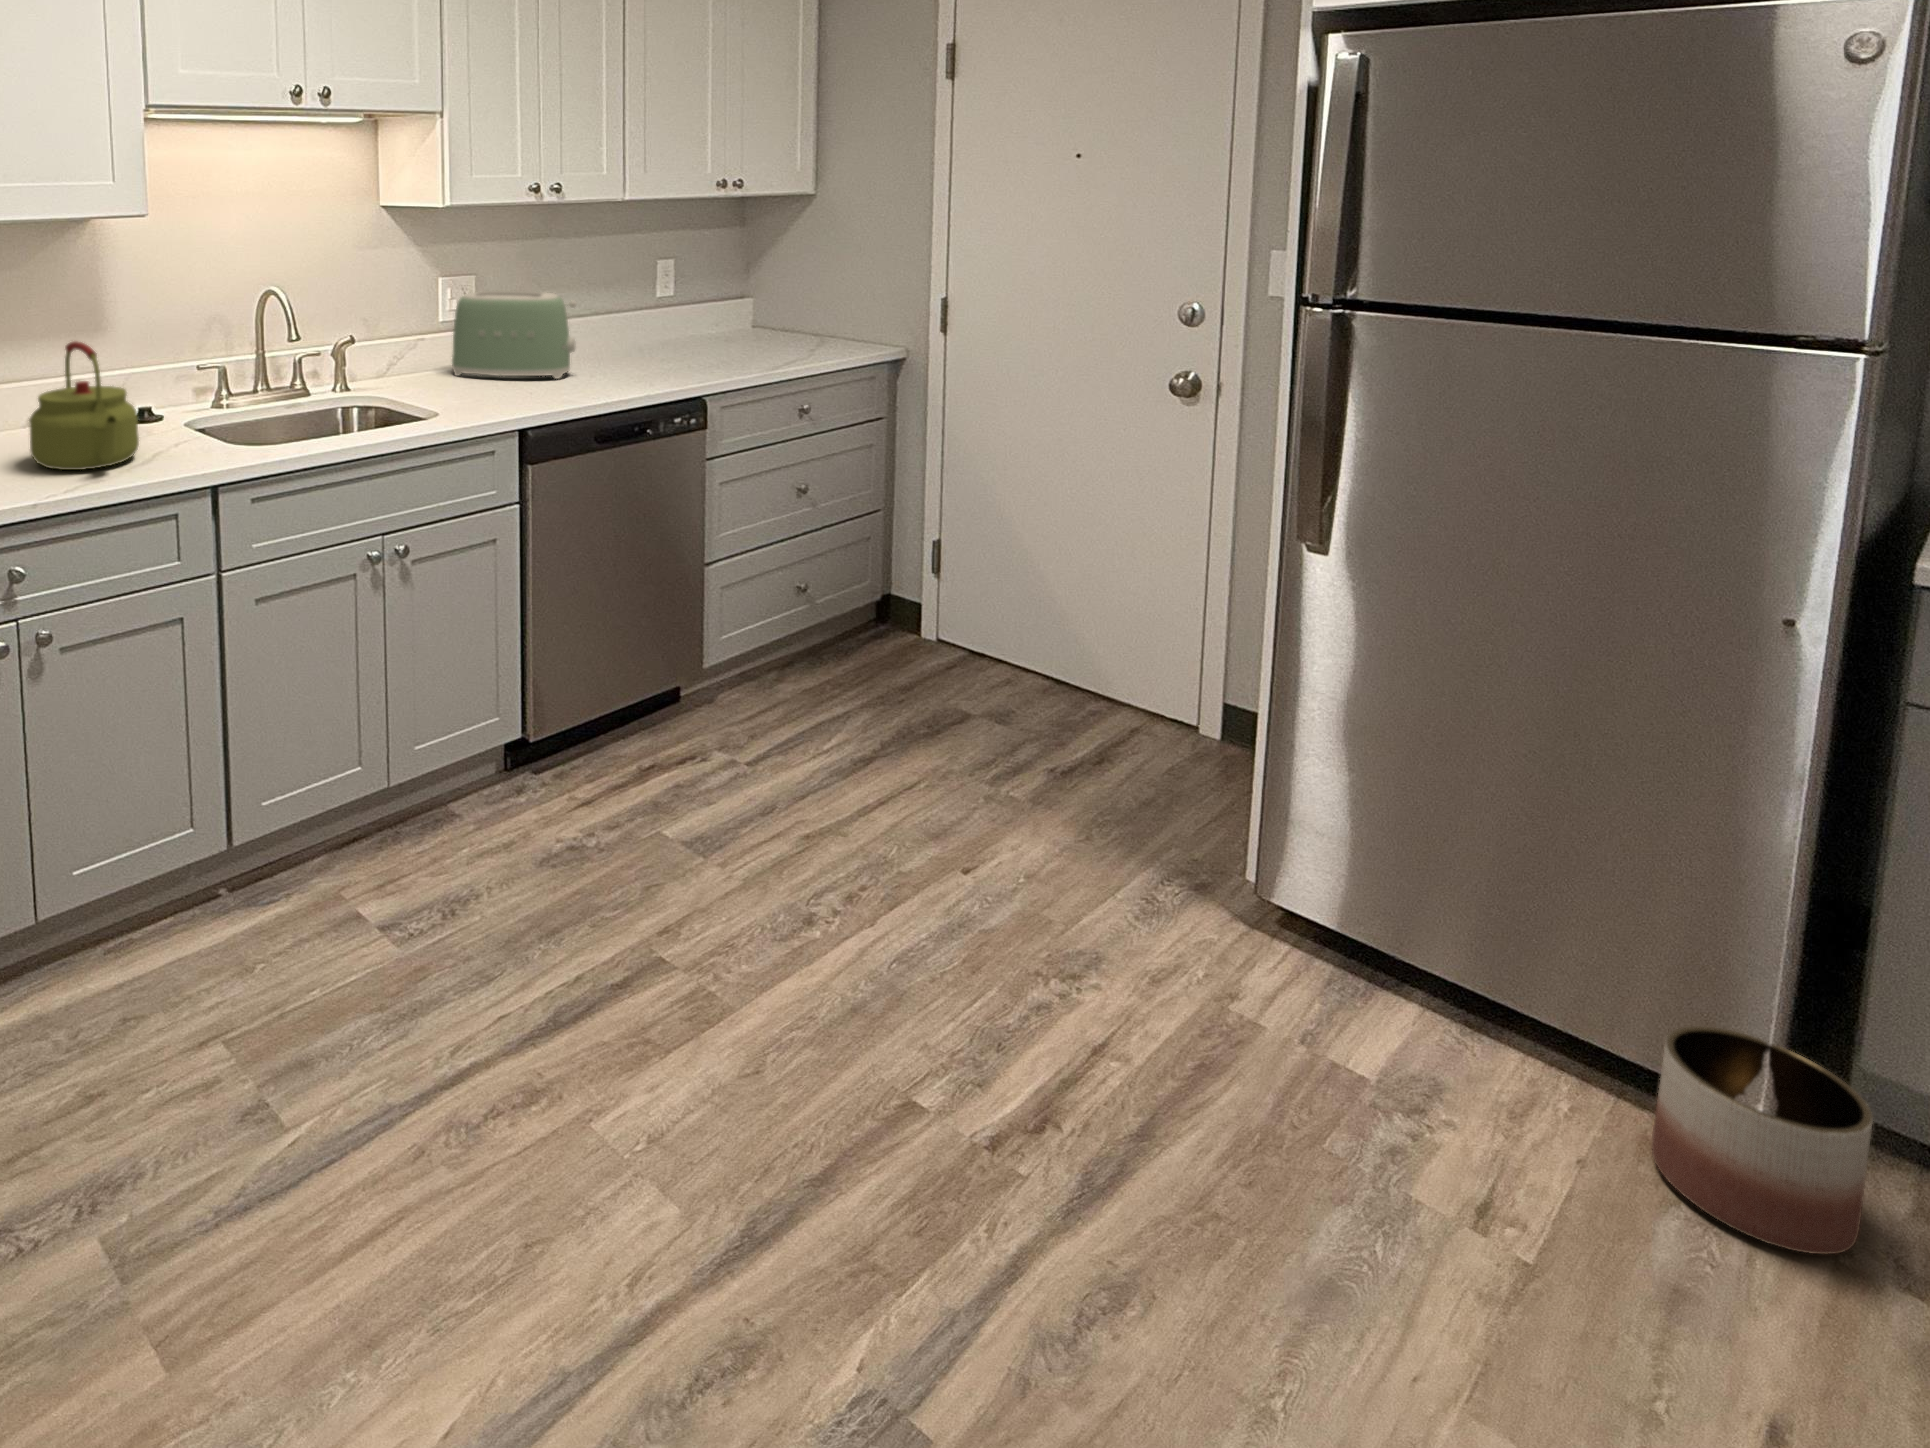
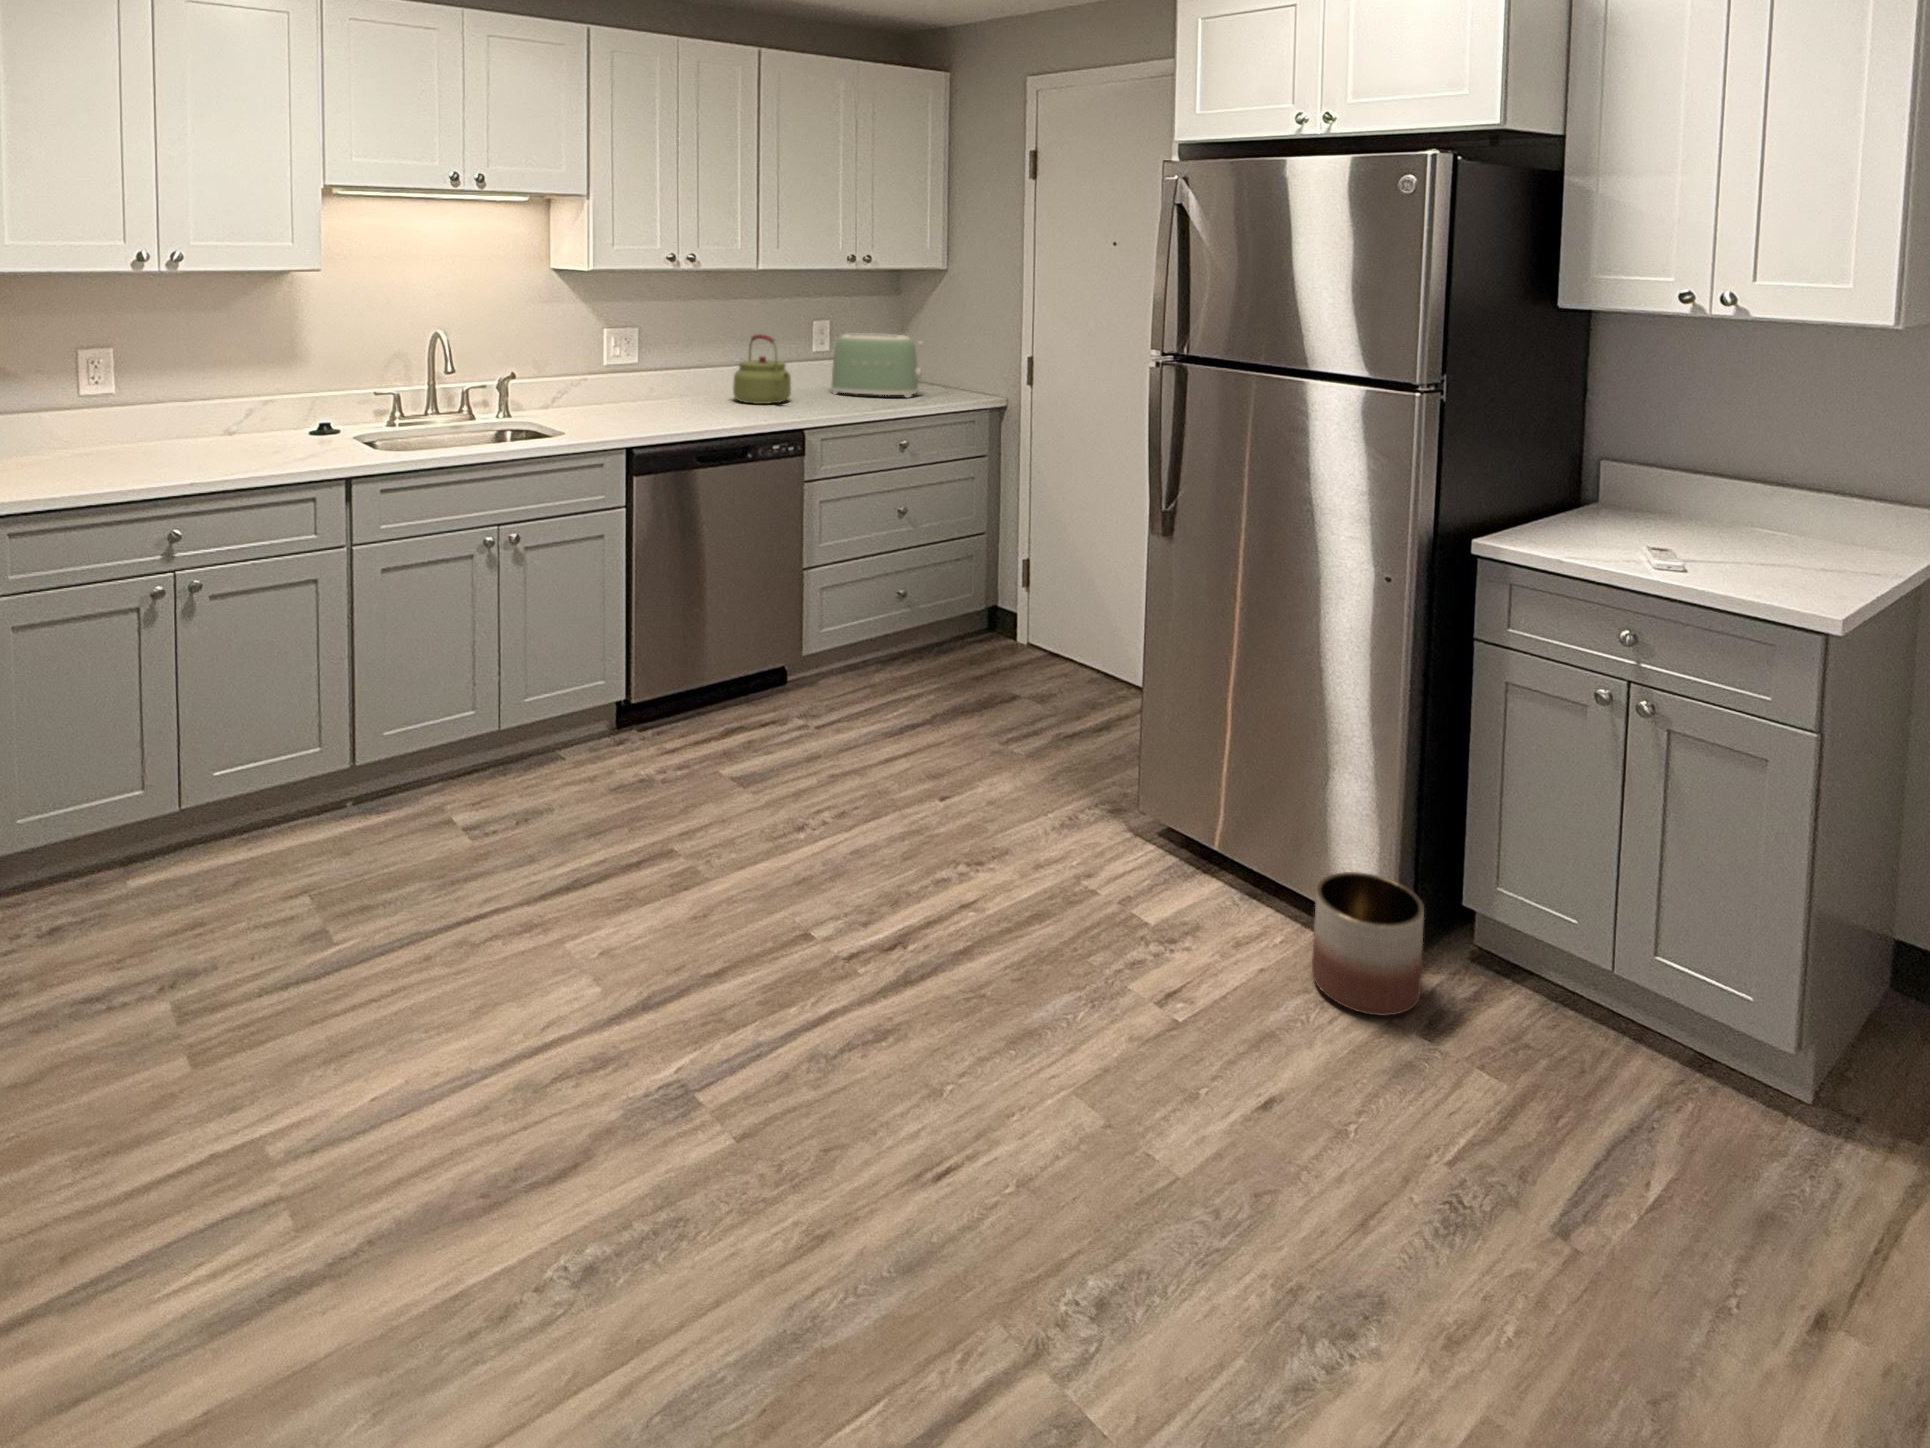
toaster: present [452,291,576,379] -> present [831,333,923,398]
kettle: present [30,341,139,470] -> present [733,334,791,404]

